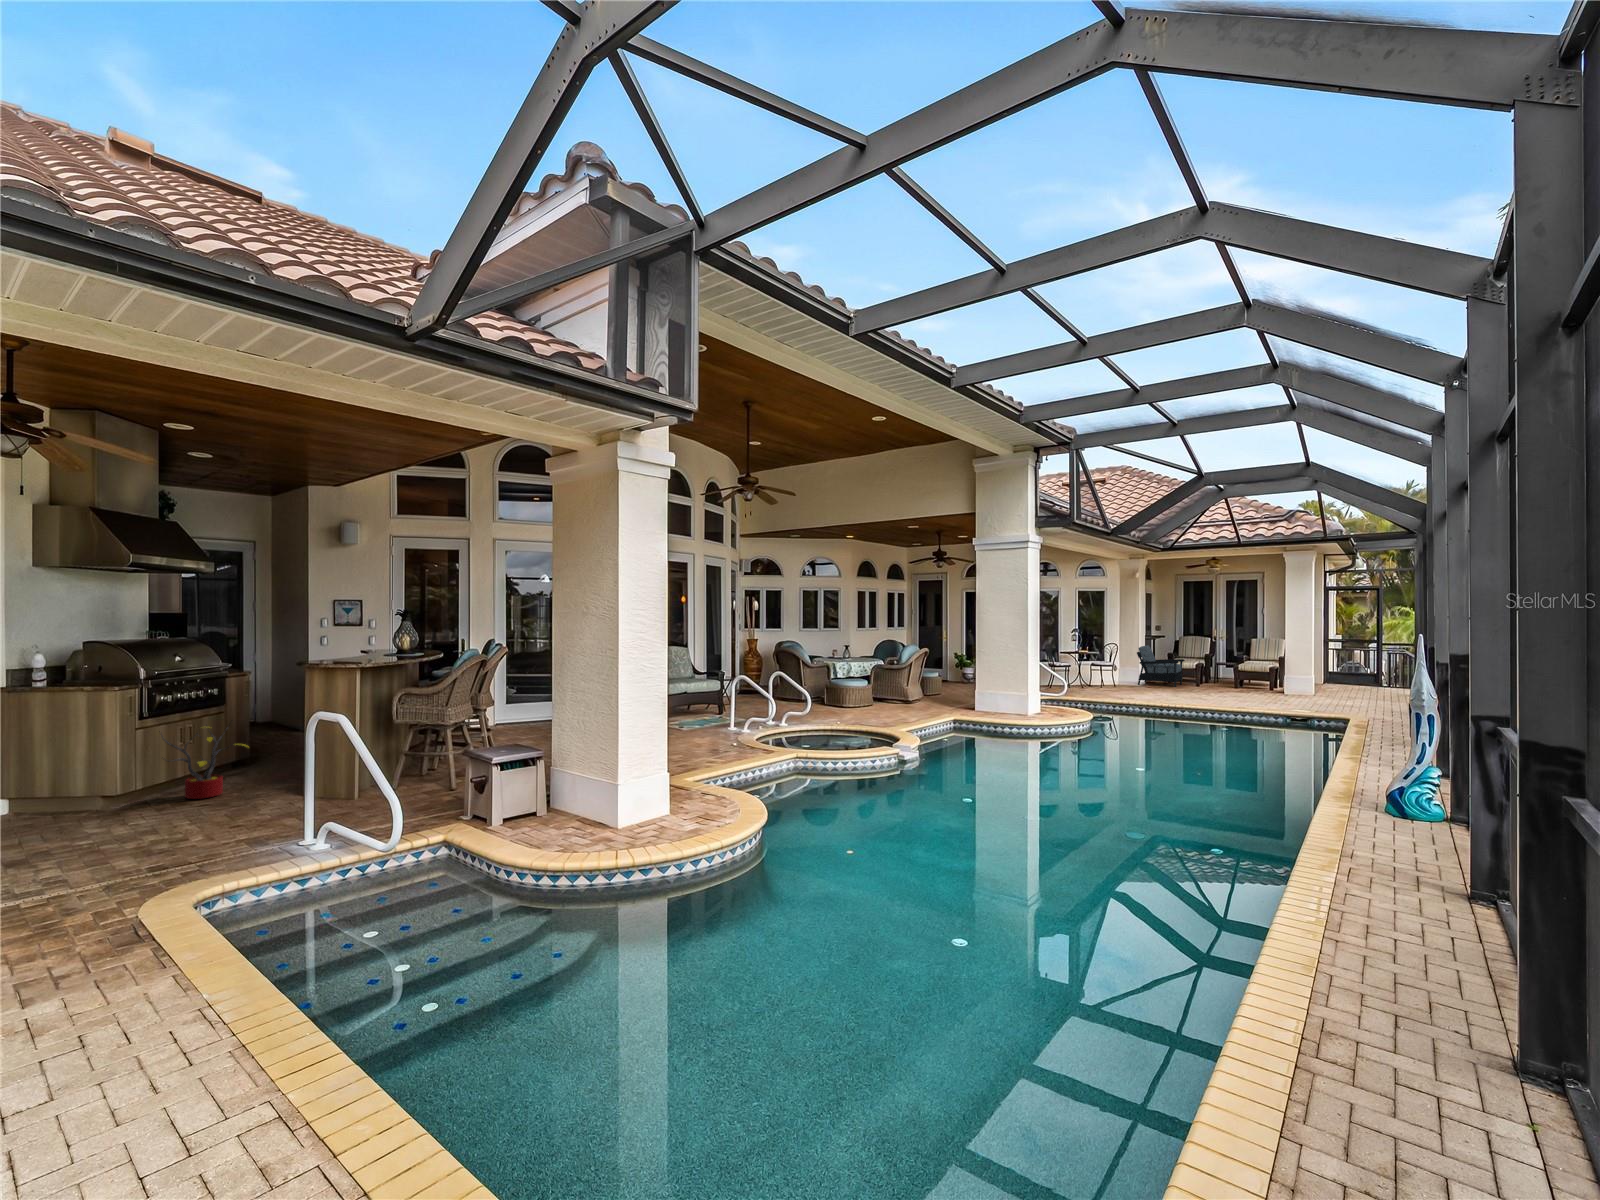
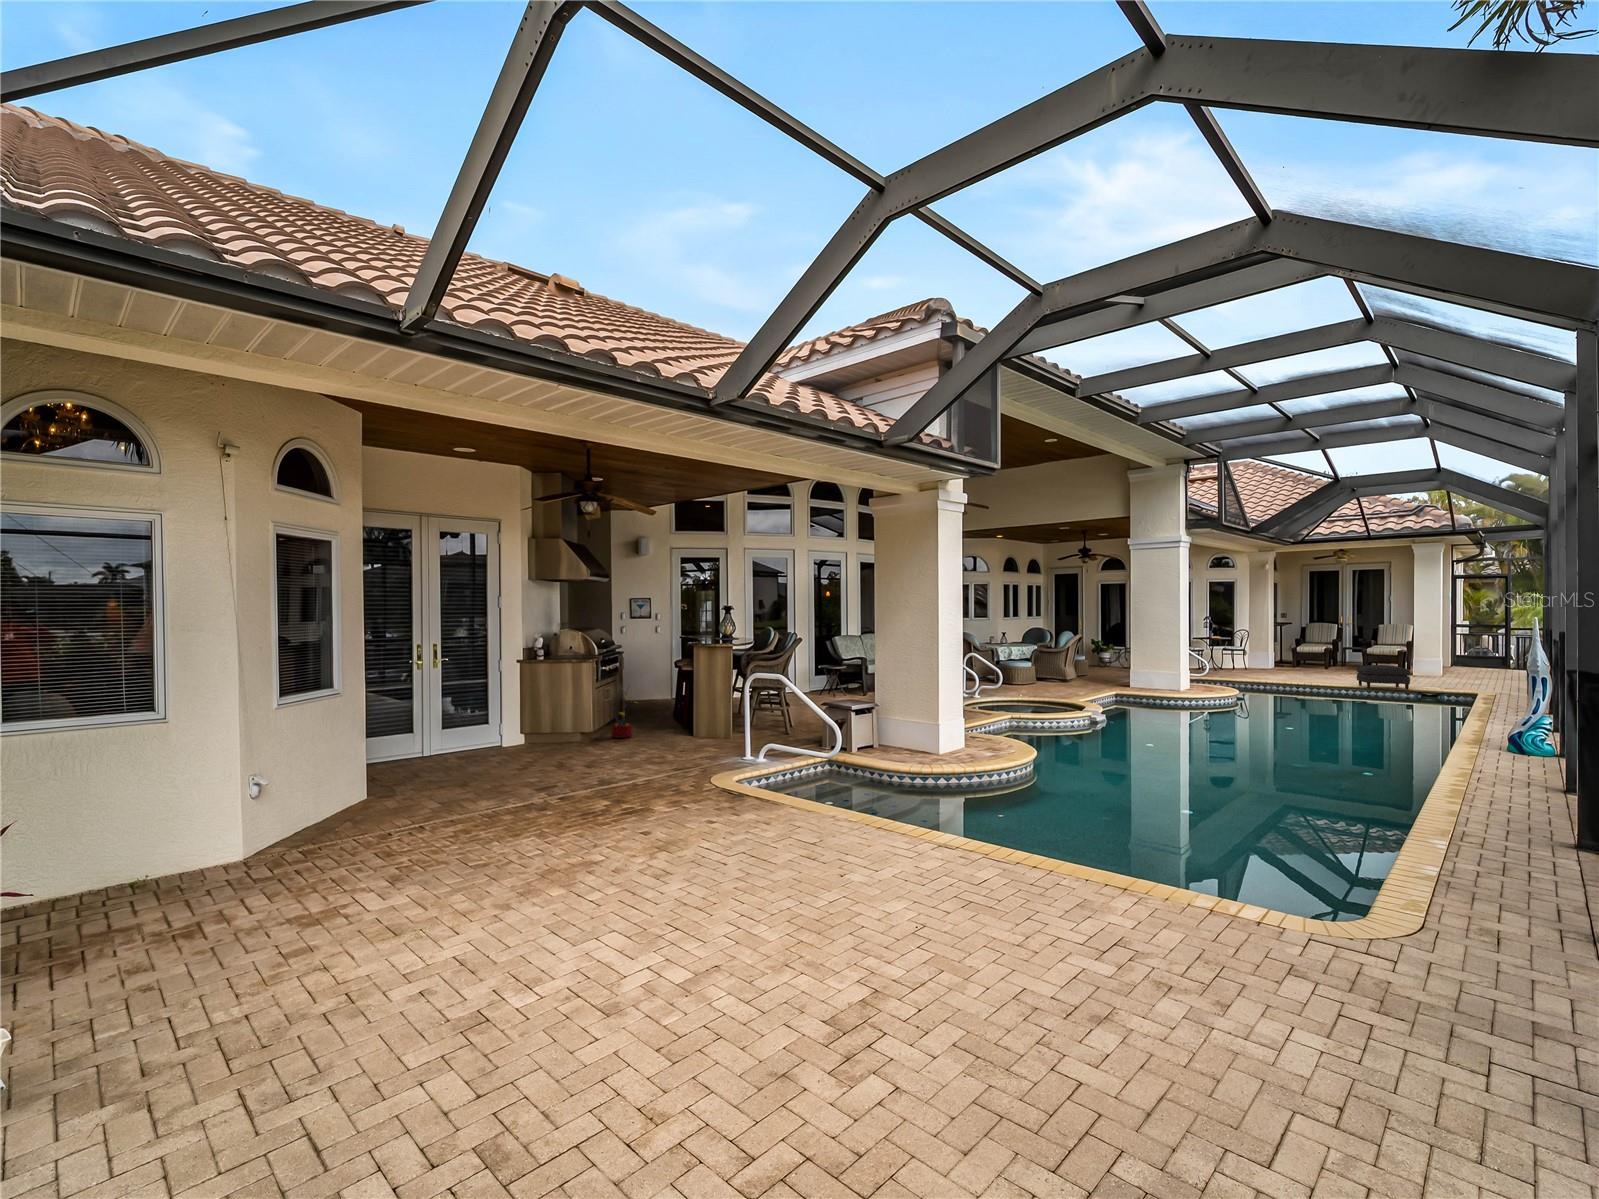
armchair: present [1137,645,1185,687] -> none [1266,632,1313,670]
ottoman: none [1223,685,1279,713] -> present [1357,665,1410,690]

